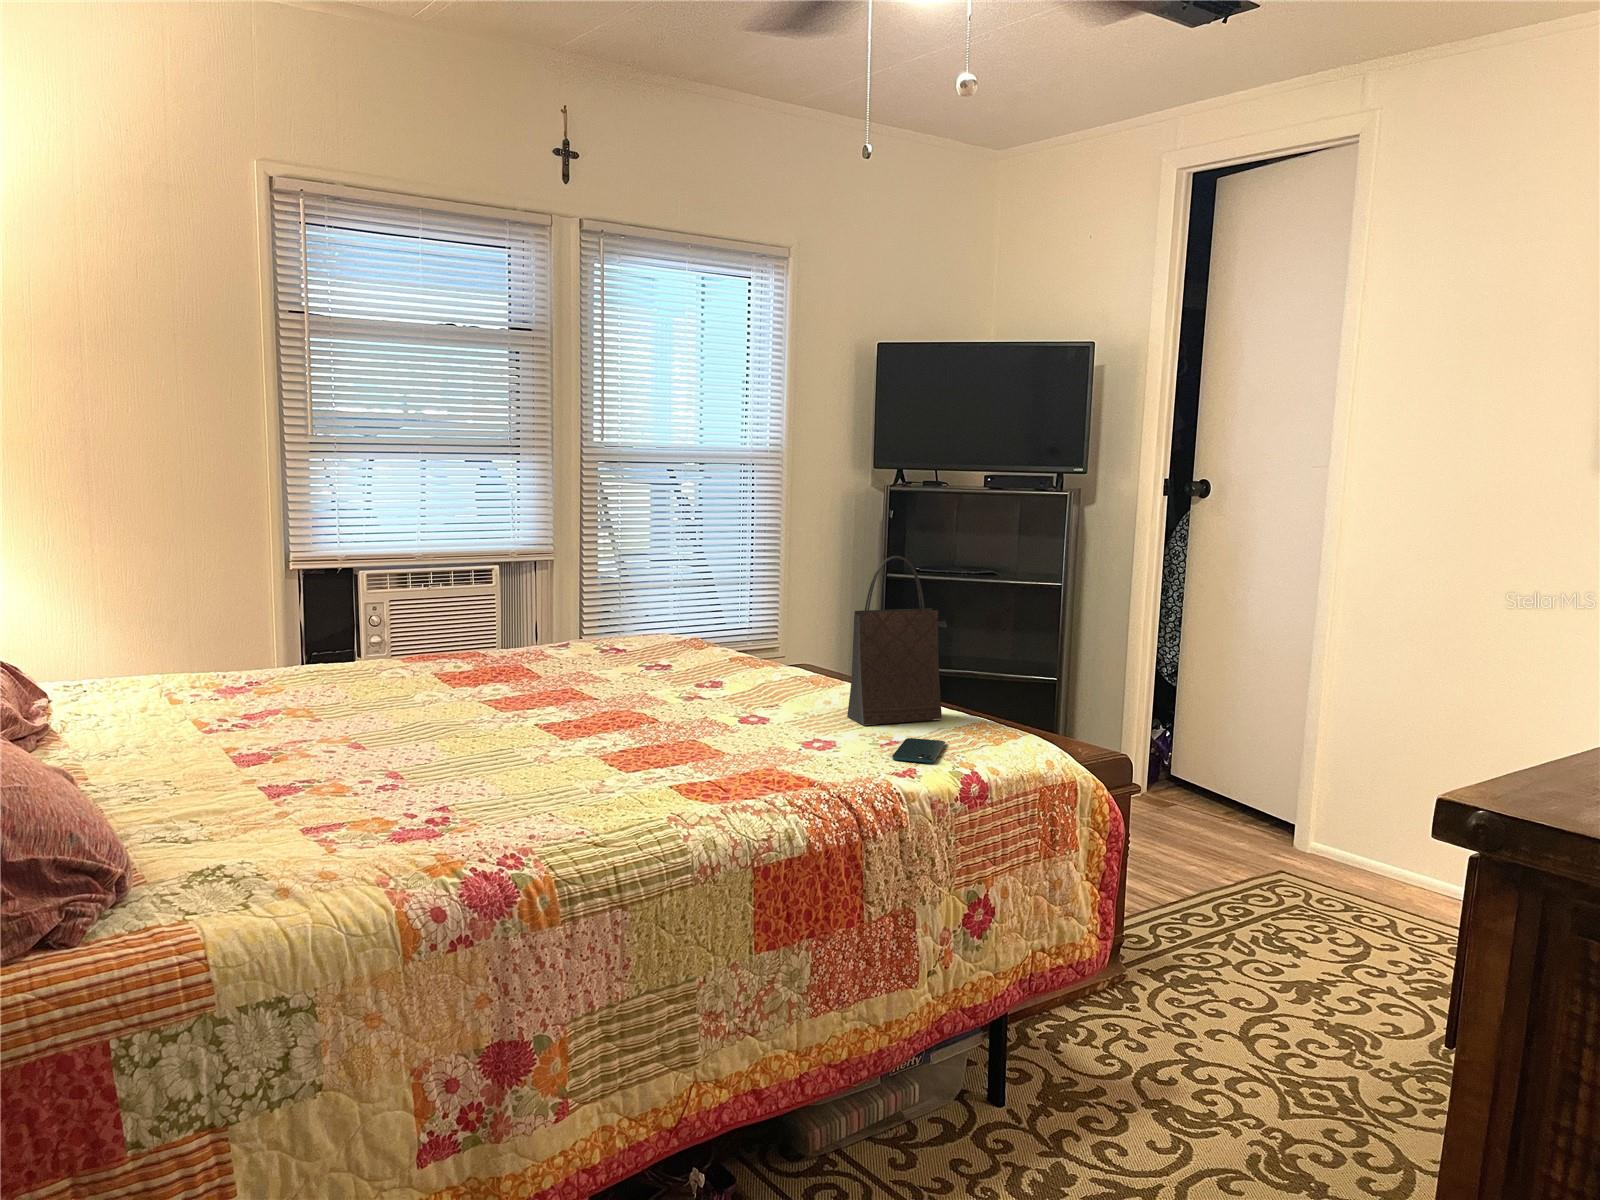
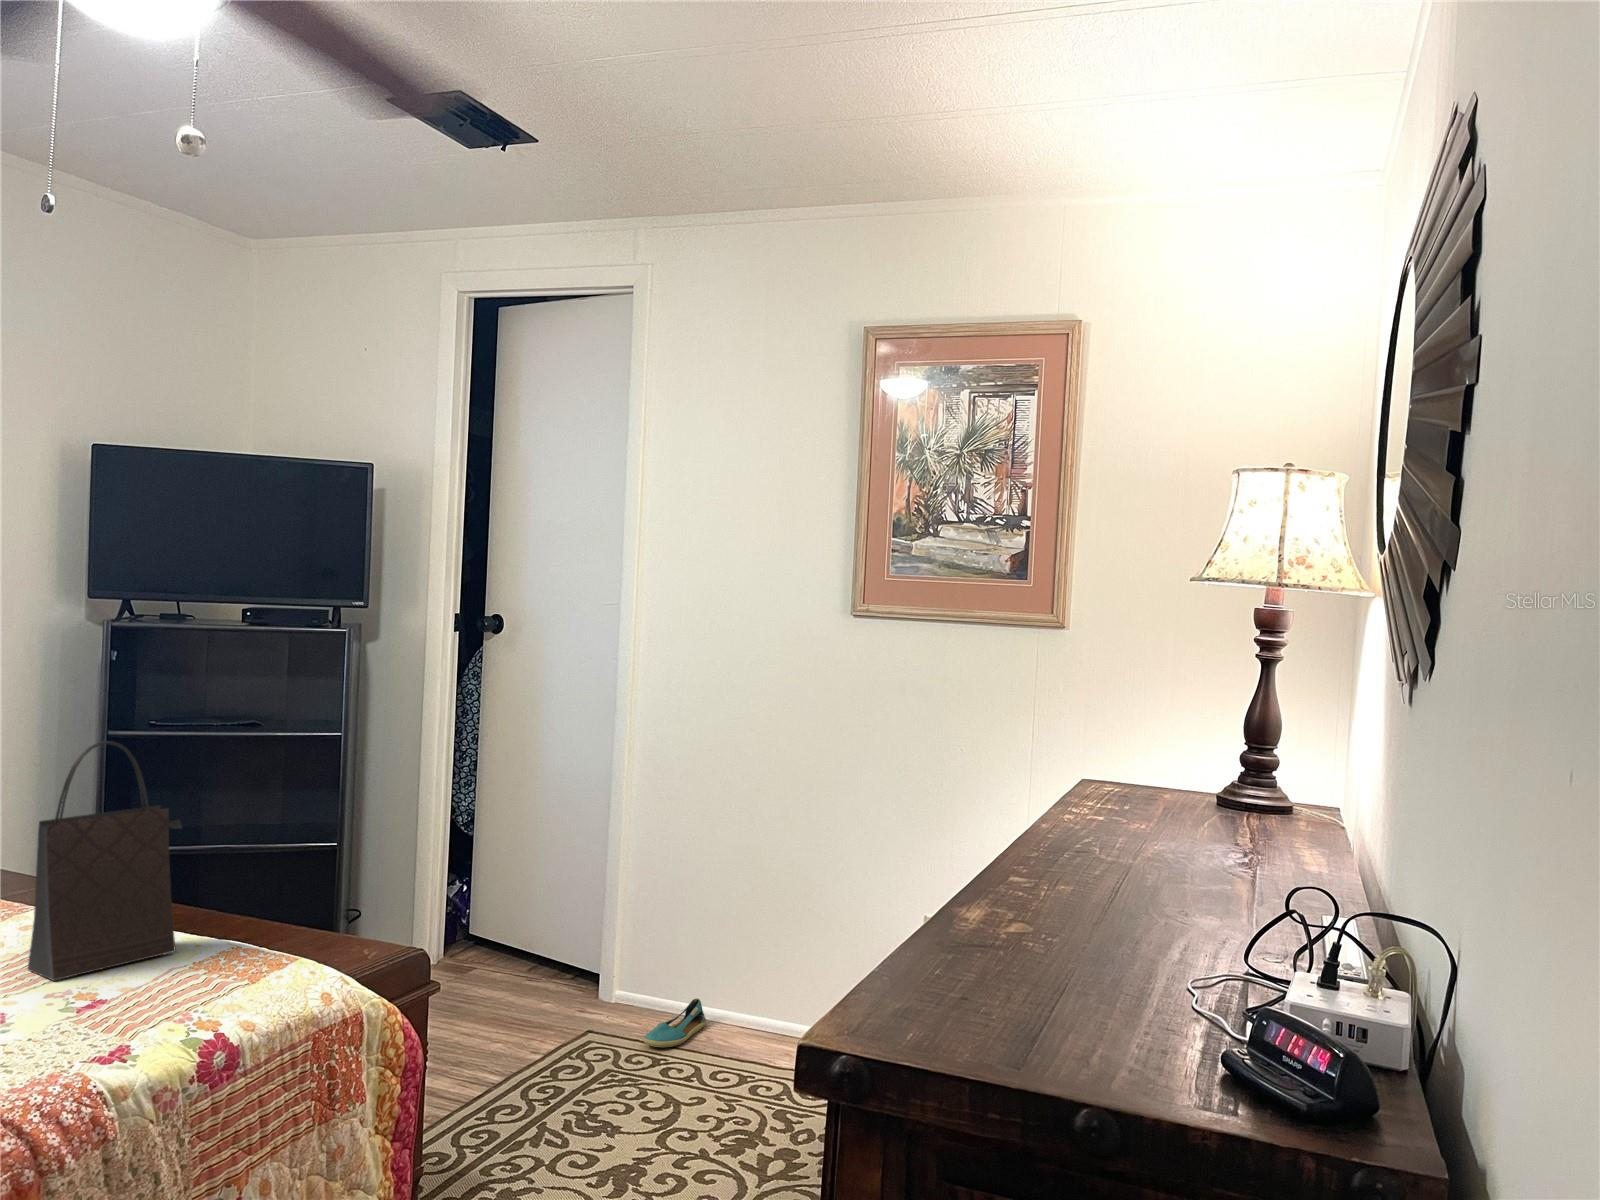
smartphone: present [892,738,945,763] -> none [95,989,179,1034]
shoe: none [1334,859,1405,897] -> present [643,998,706,1047]

